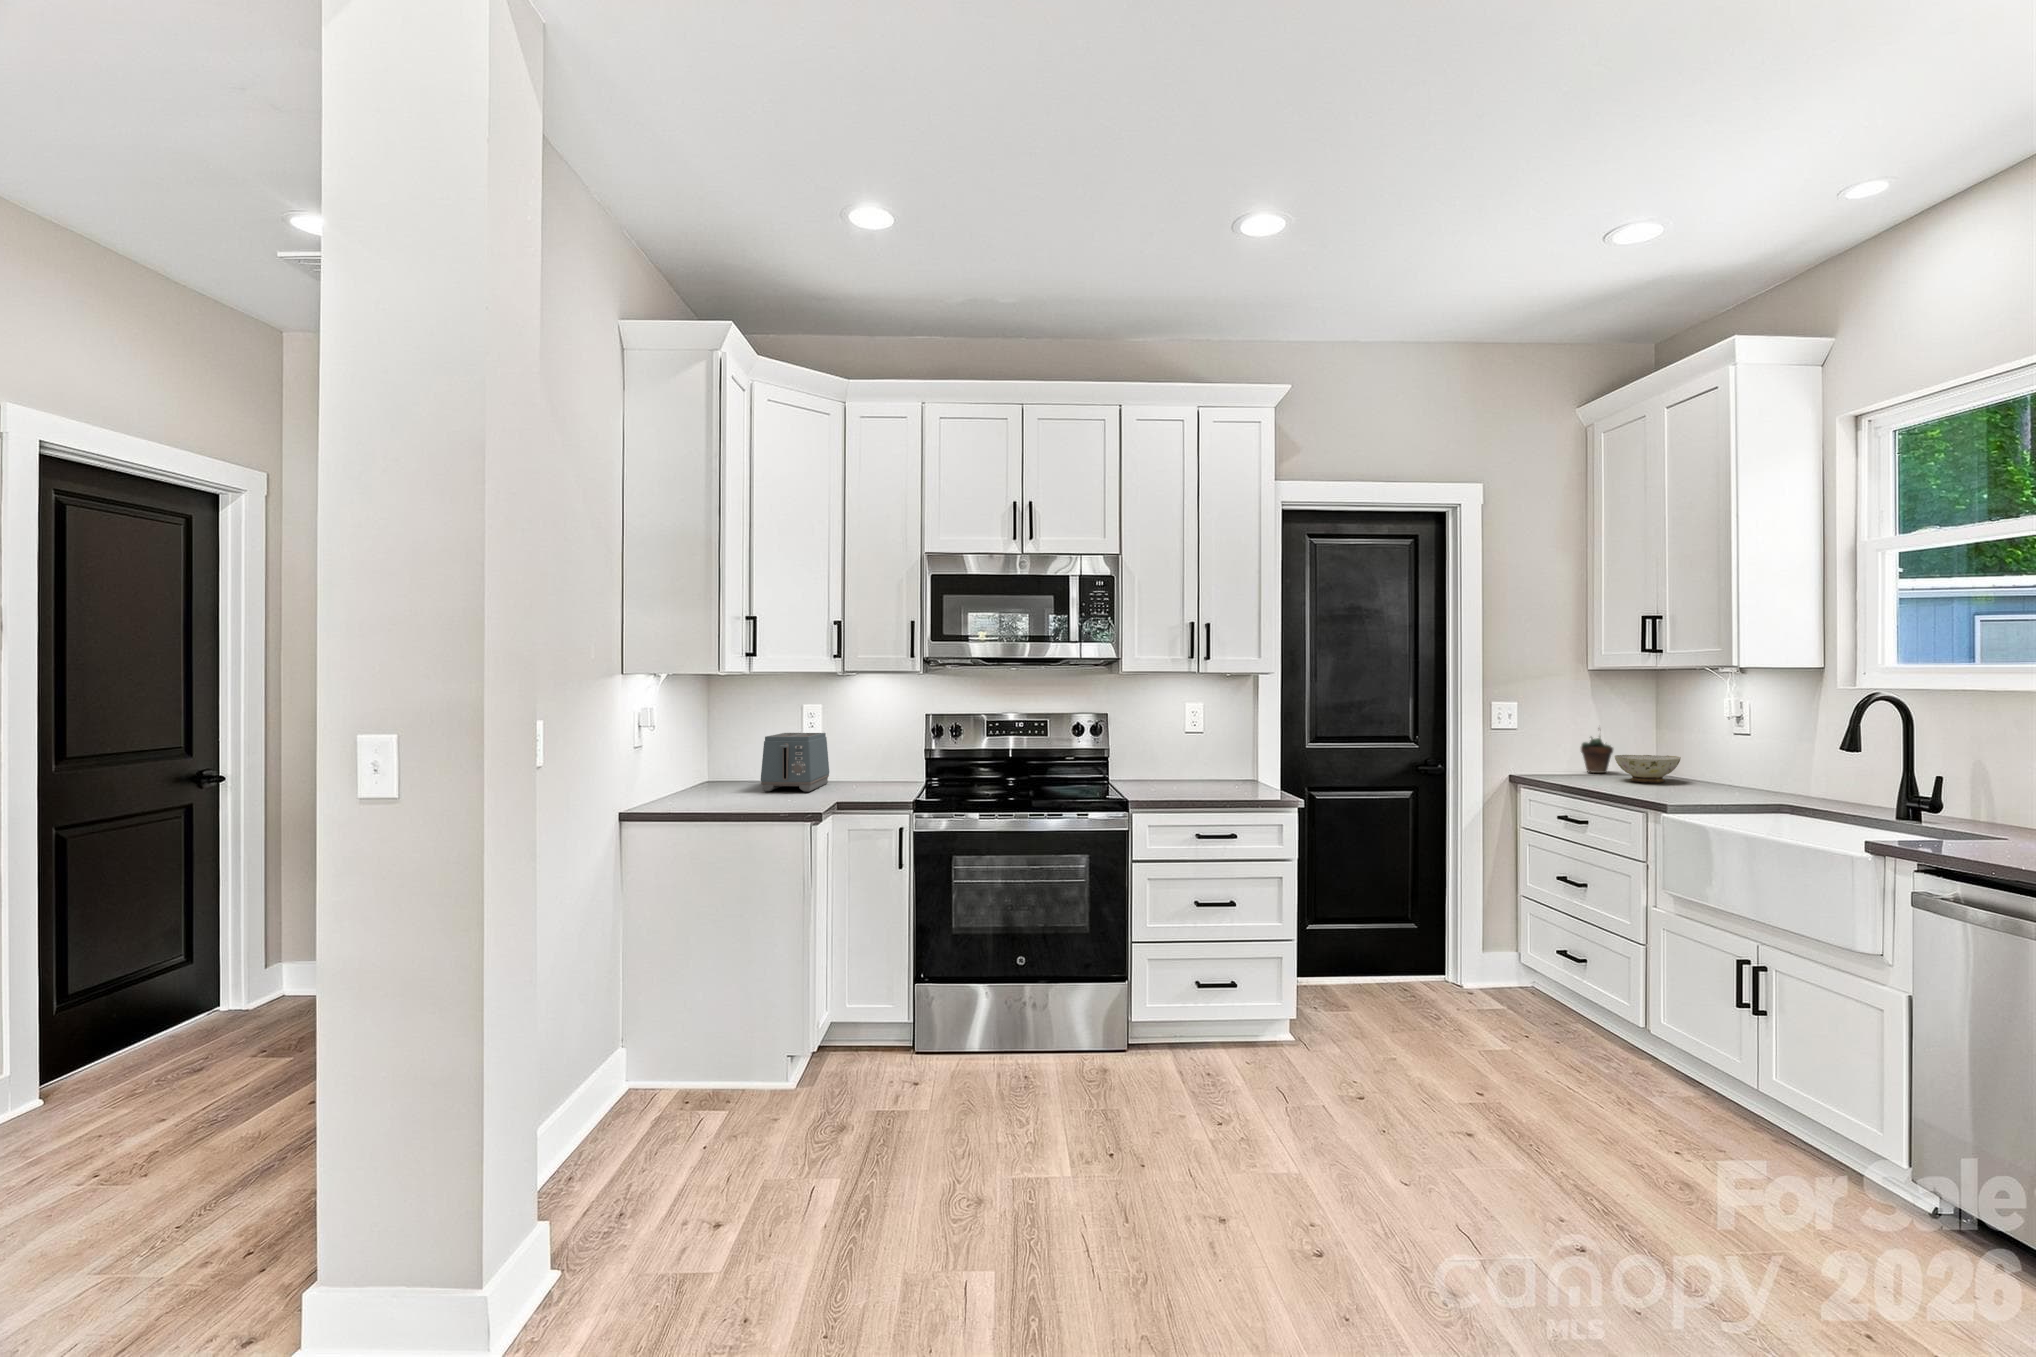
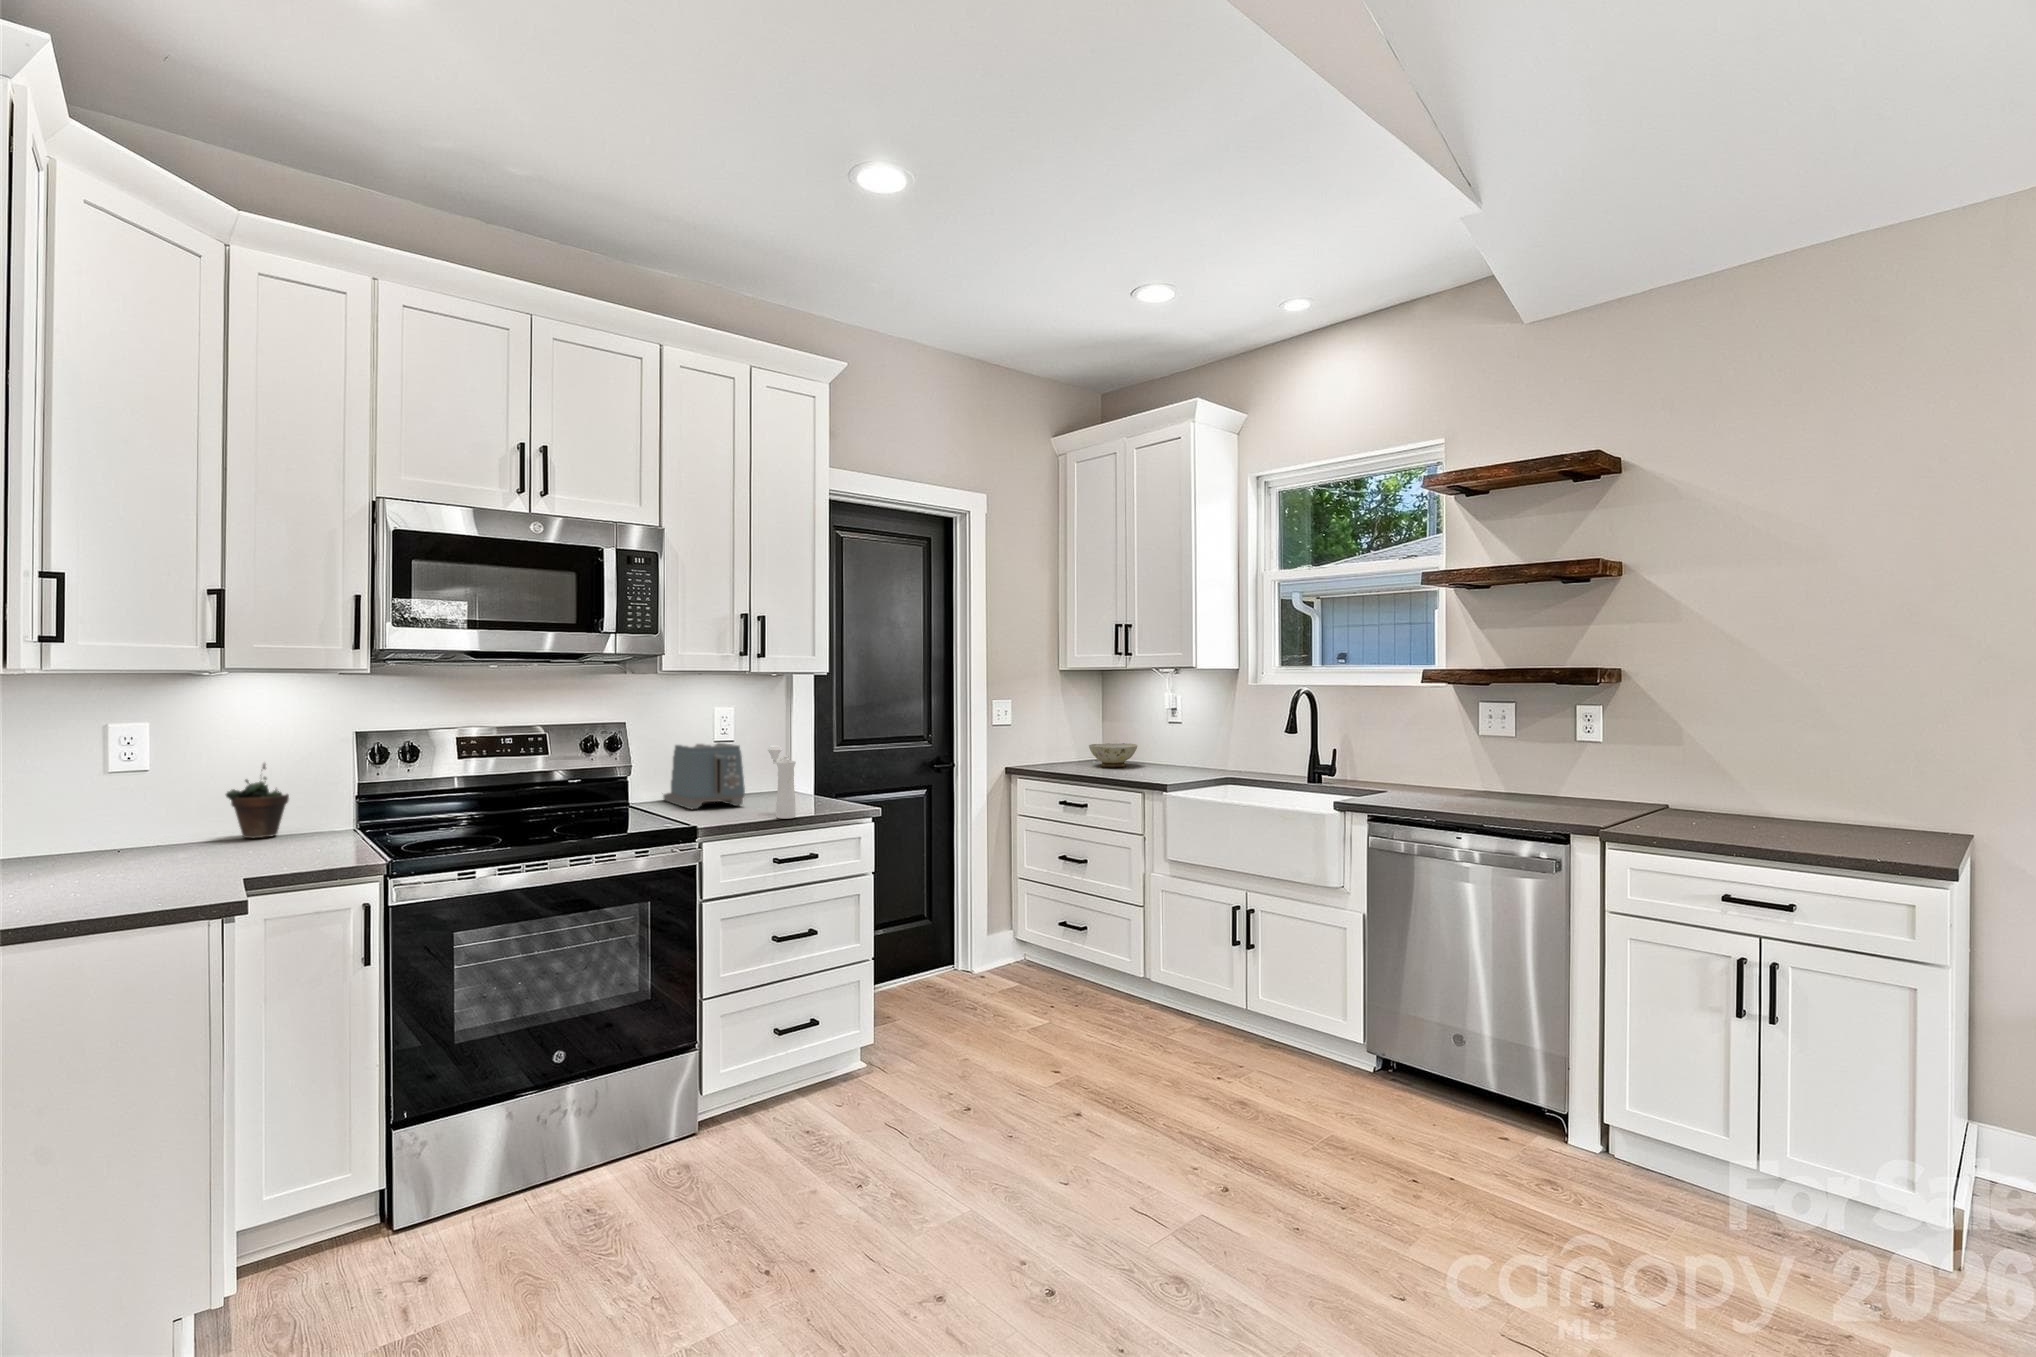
succulent plant: present [1581,728,1613,773] -> present [226,764,289,838]
toaster: present [761,733,829,792] -> present [663,743,745,809]
pepper mill: none [1206,738,1223,801] -> present [768,746,796,819]

